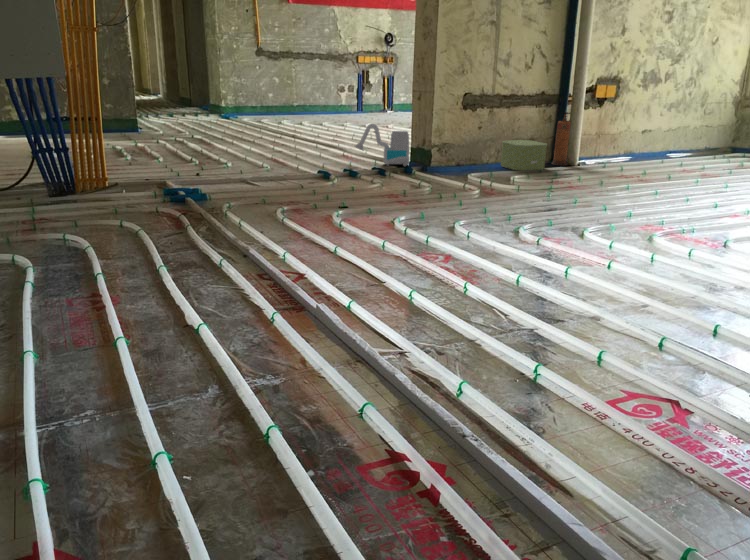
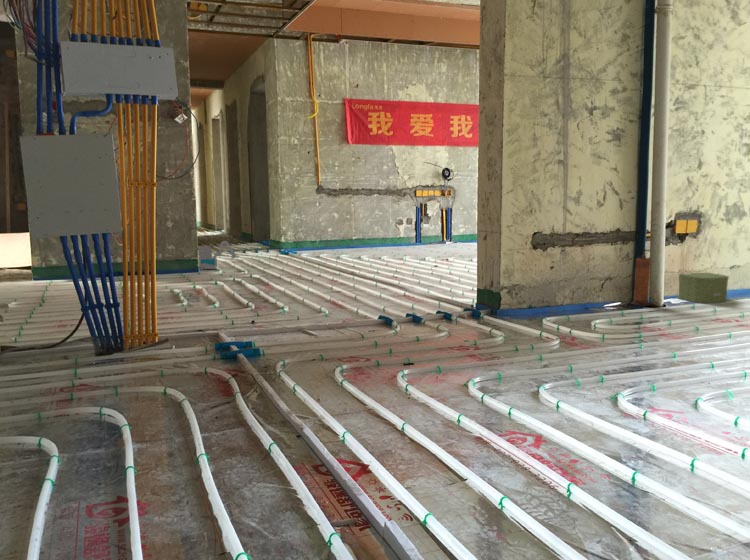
vacuum cleaner: present [355,124,409,166] -> present [198,241,237,270]
storage box: present [501,140,547,171] -> present [677,273,729,303]

